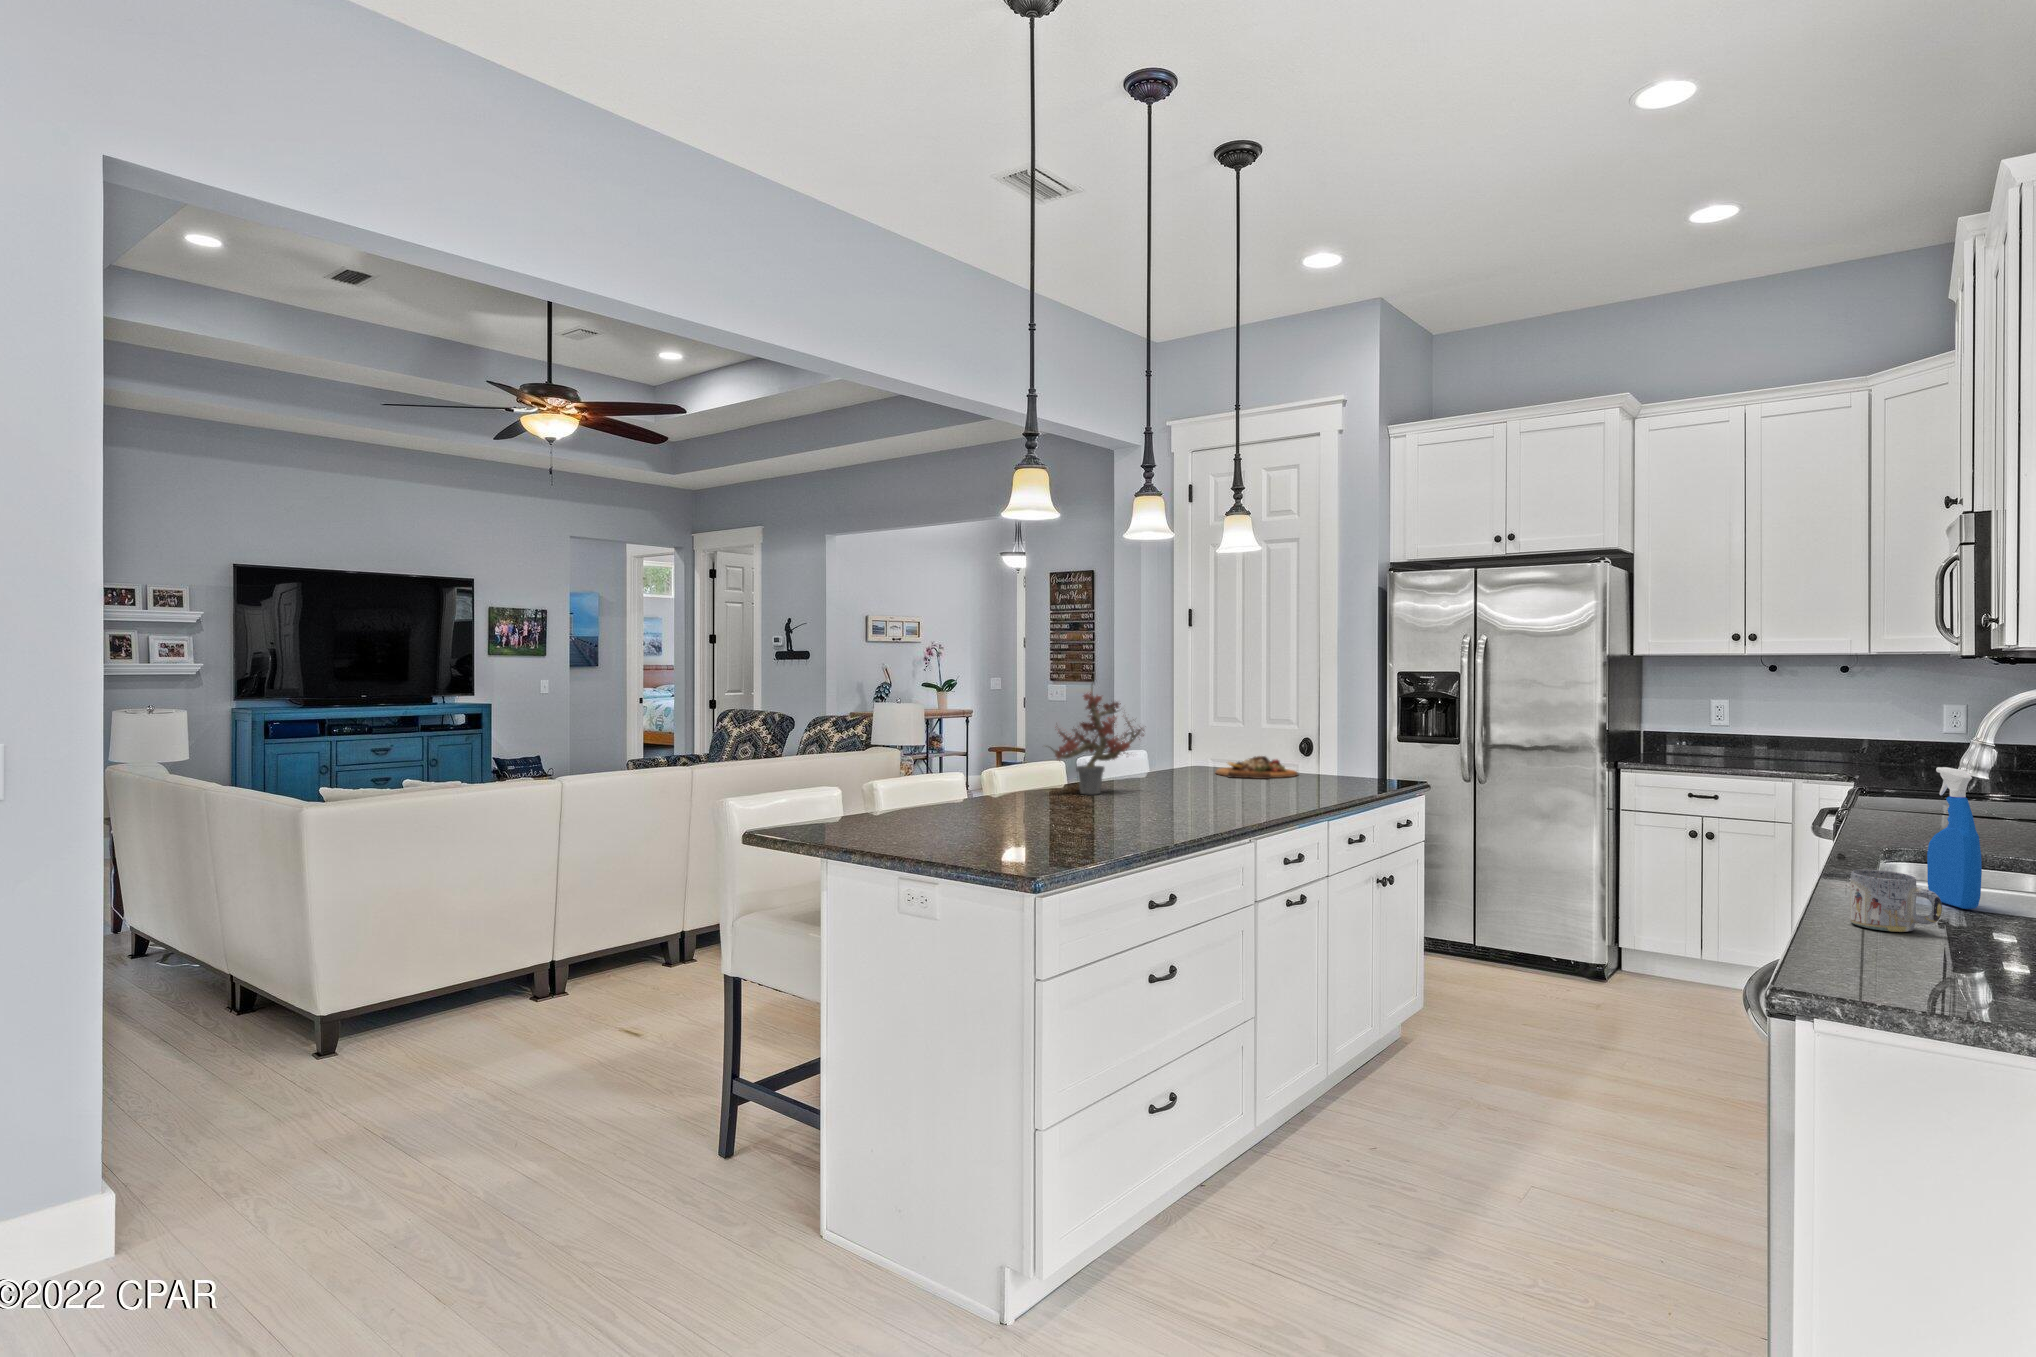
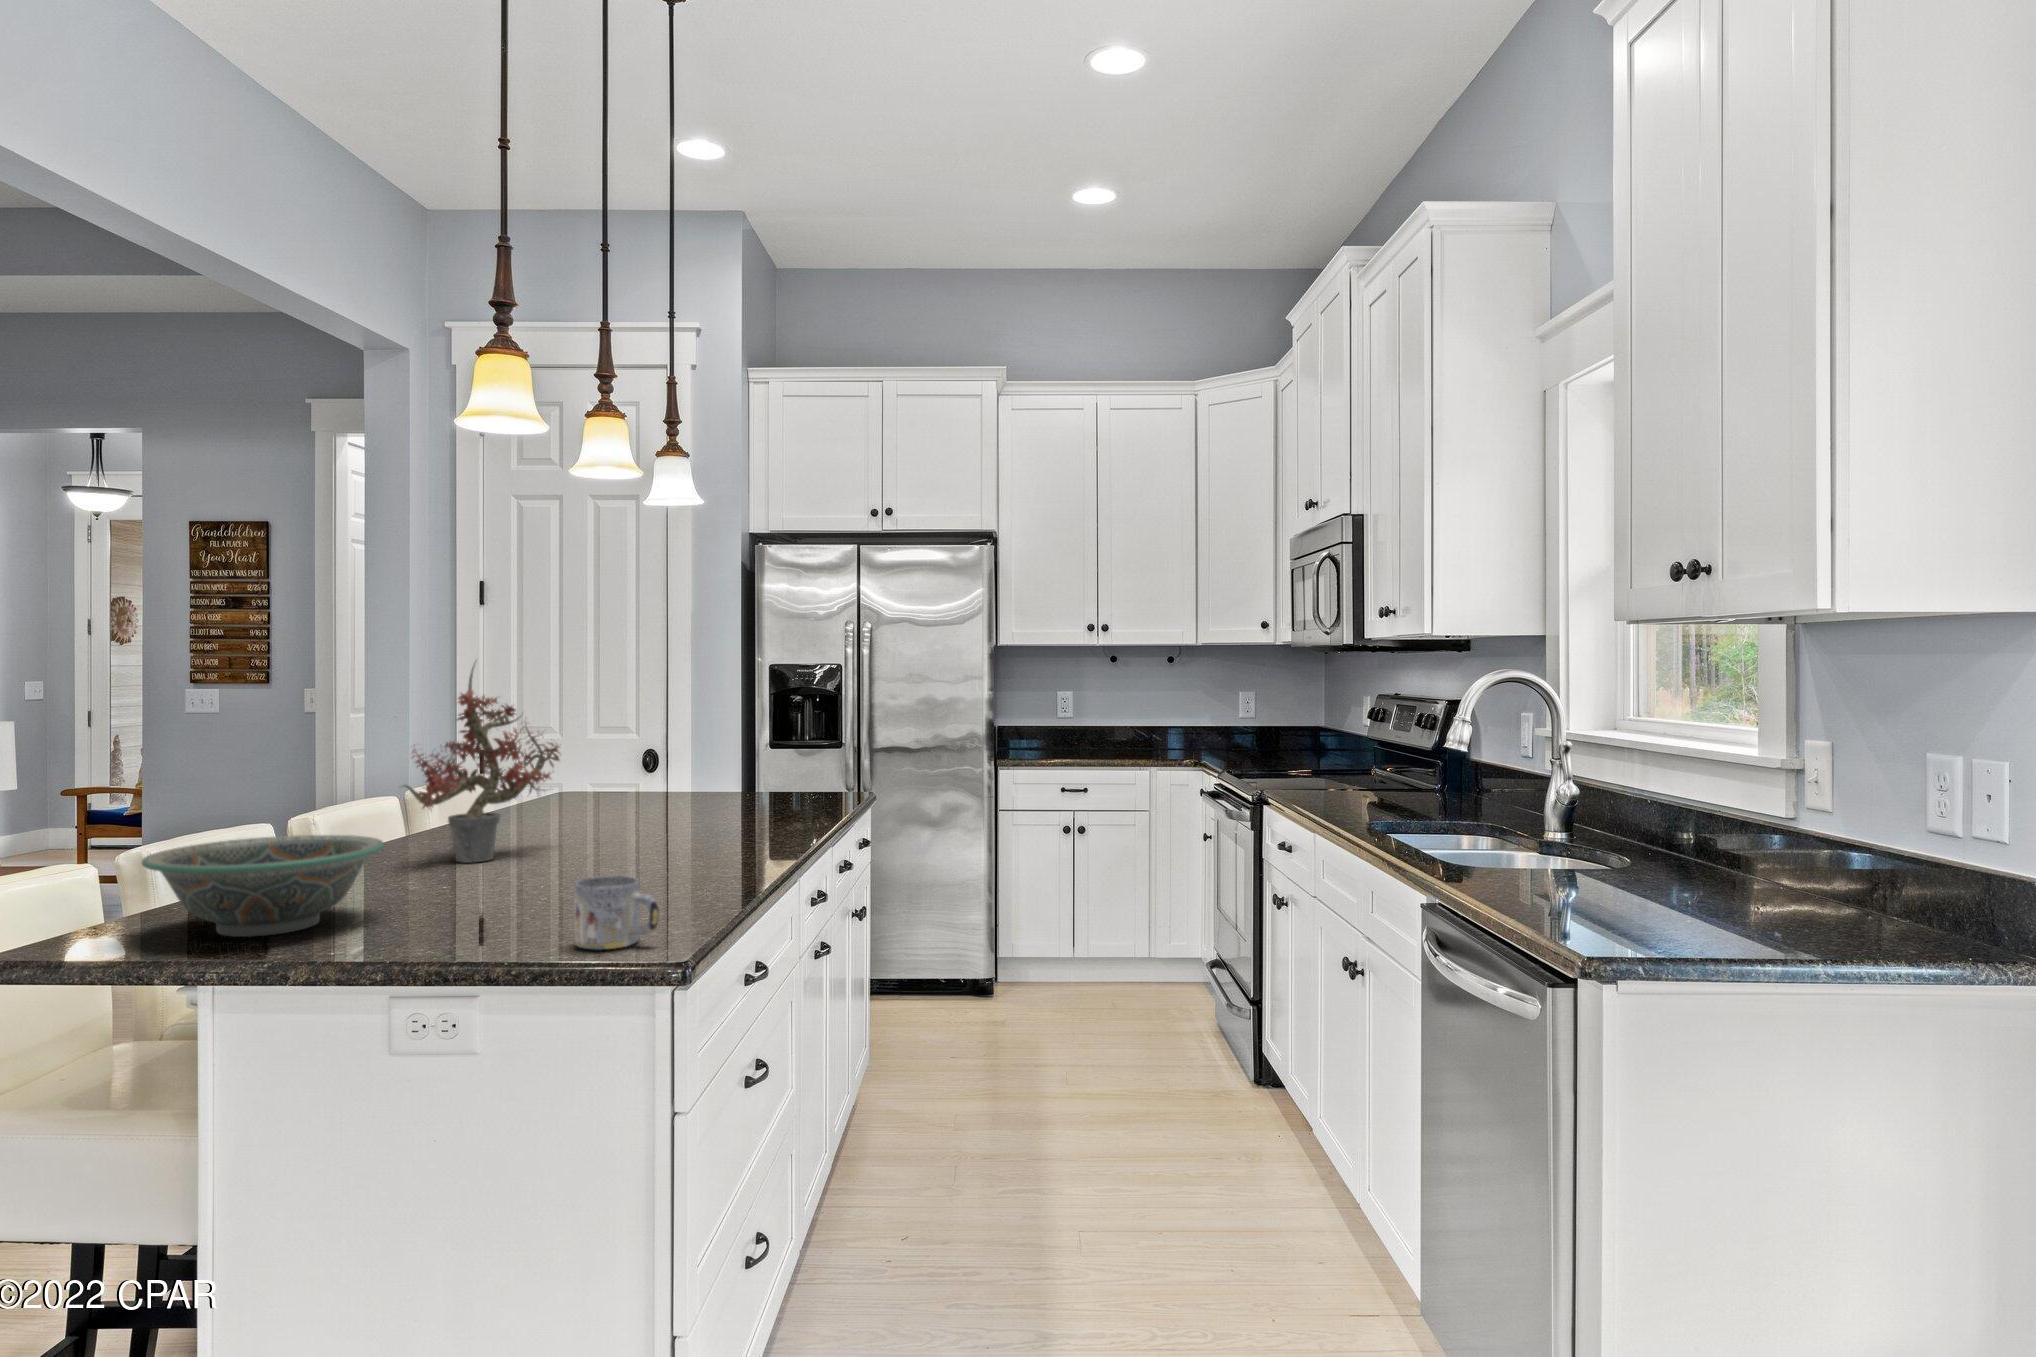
cutting board: present [1216,756,1298,779] -> none [600,778,718,812]
decorative bowl: none [905,766,1008,813] -> present [142,835,384,937]
spray bottle: present [1927,767,1982,909] -> none [1629,744,1695,890]
mug: present [1850,870,1942,932] -> present [574,876,659,950]

